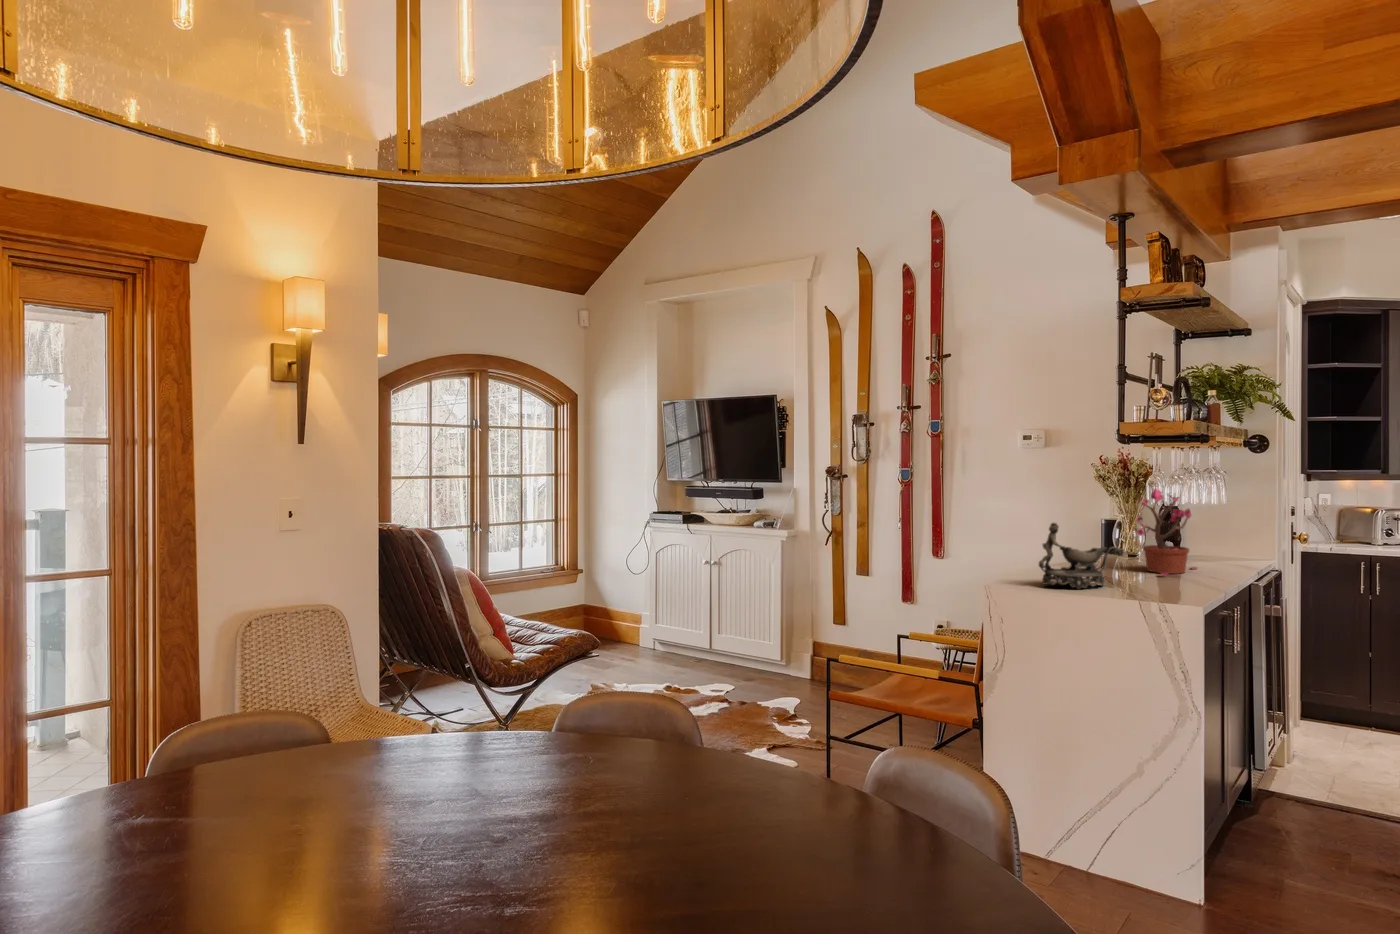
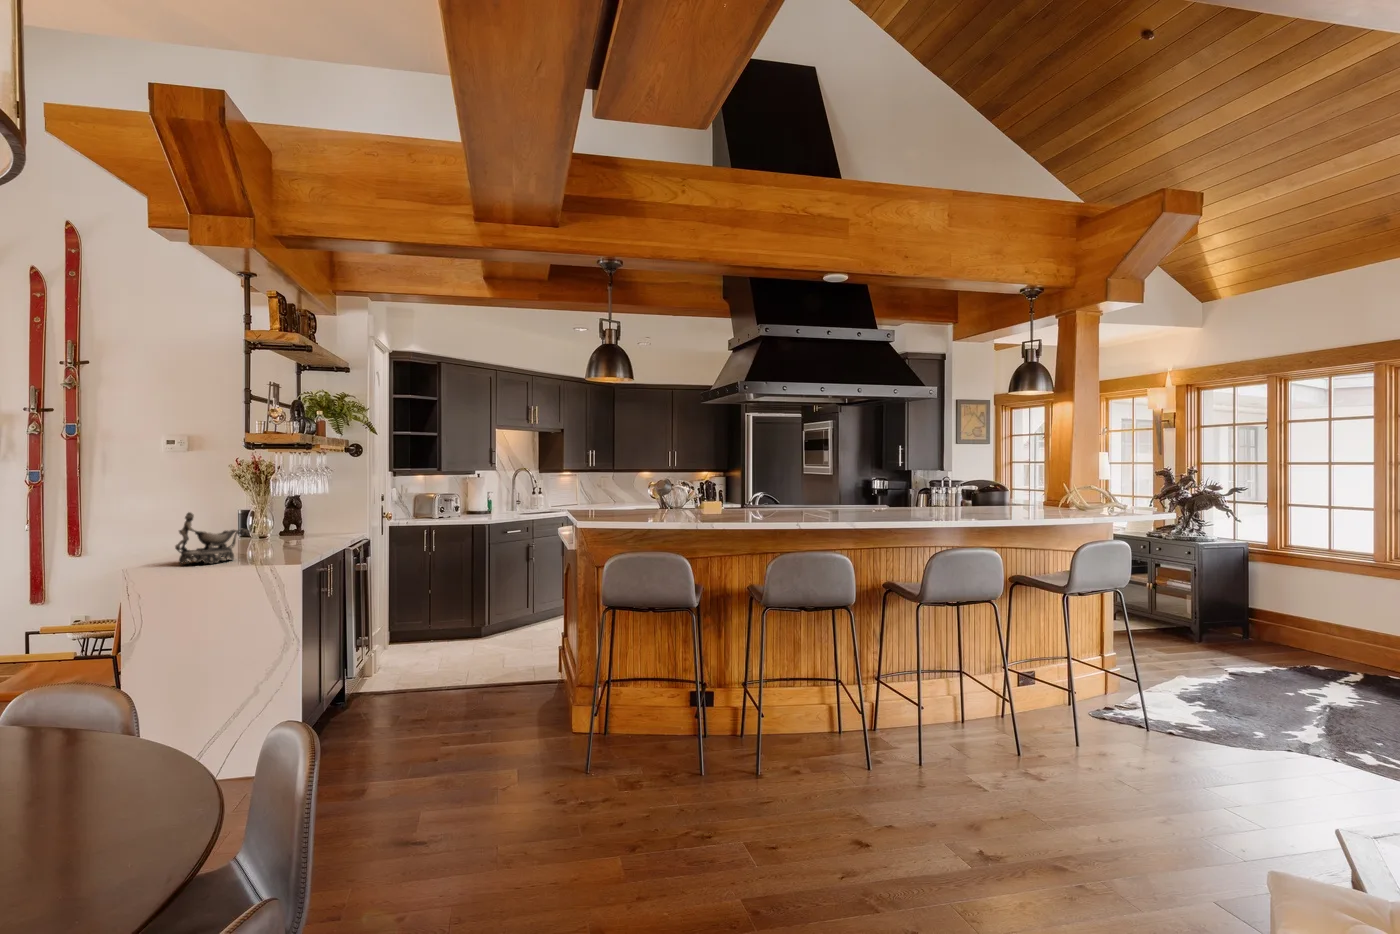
potted plant: present [1135,489,1197,575] -> none [253,477,311,548]

